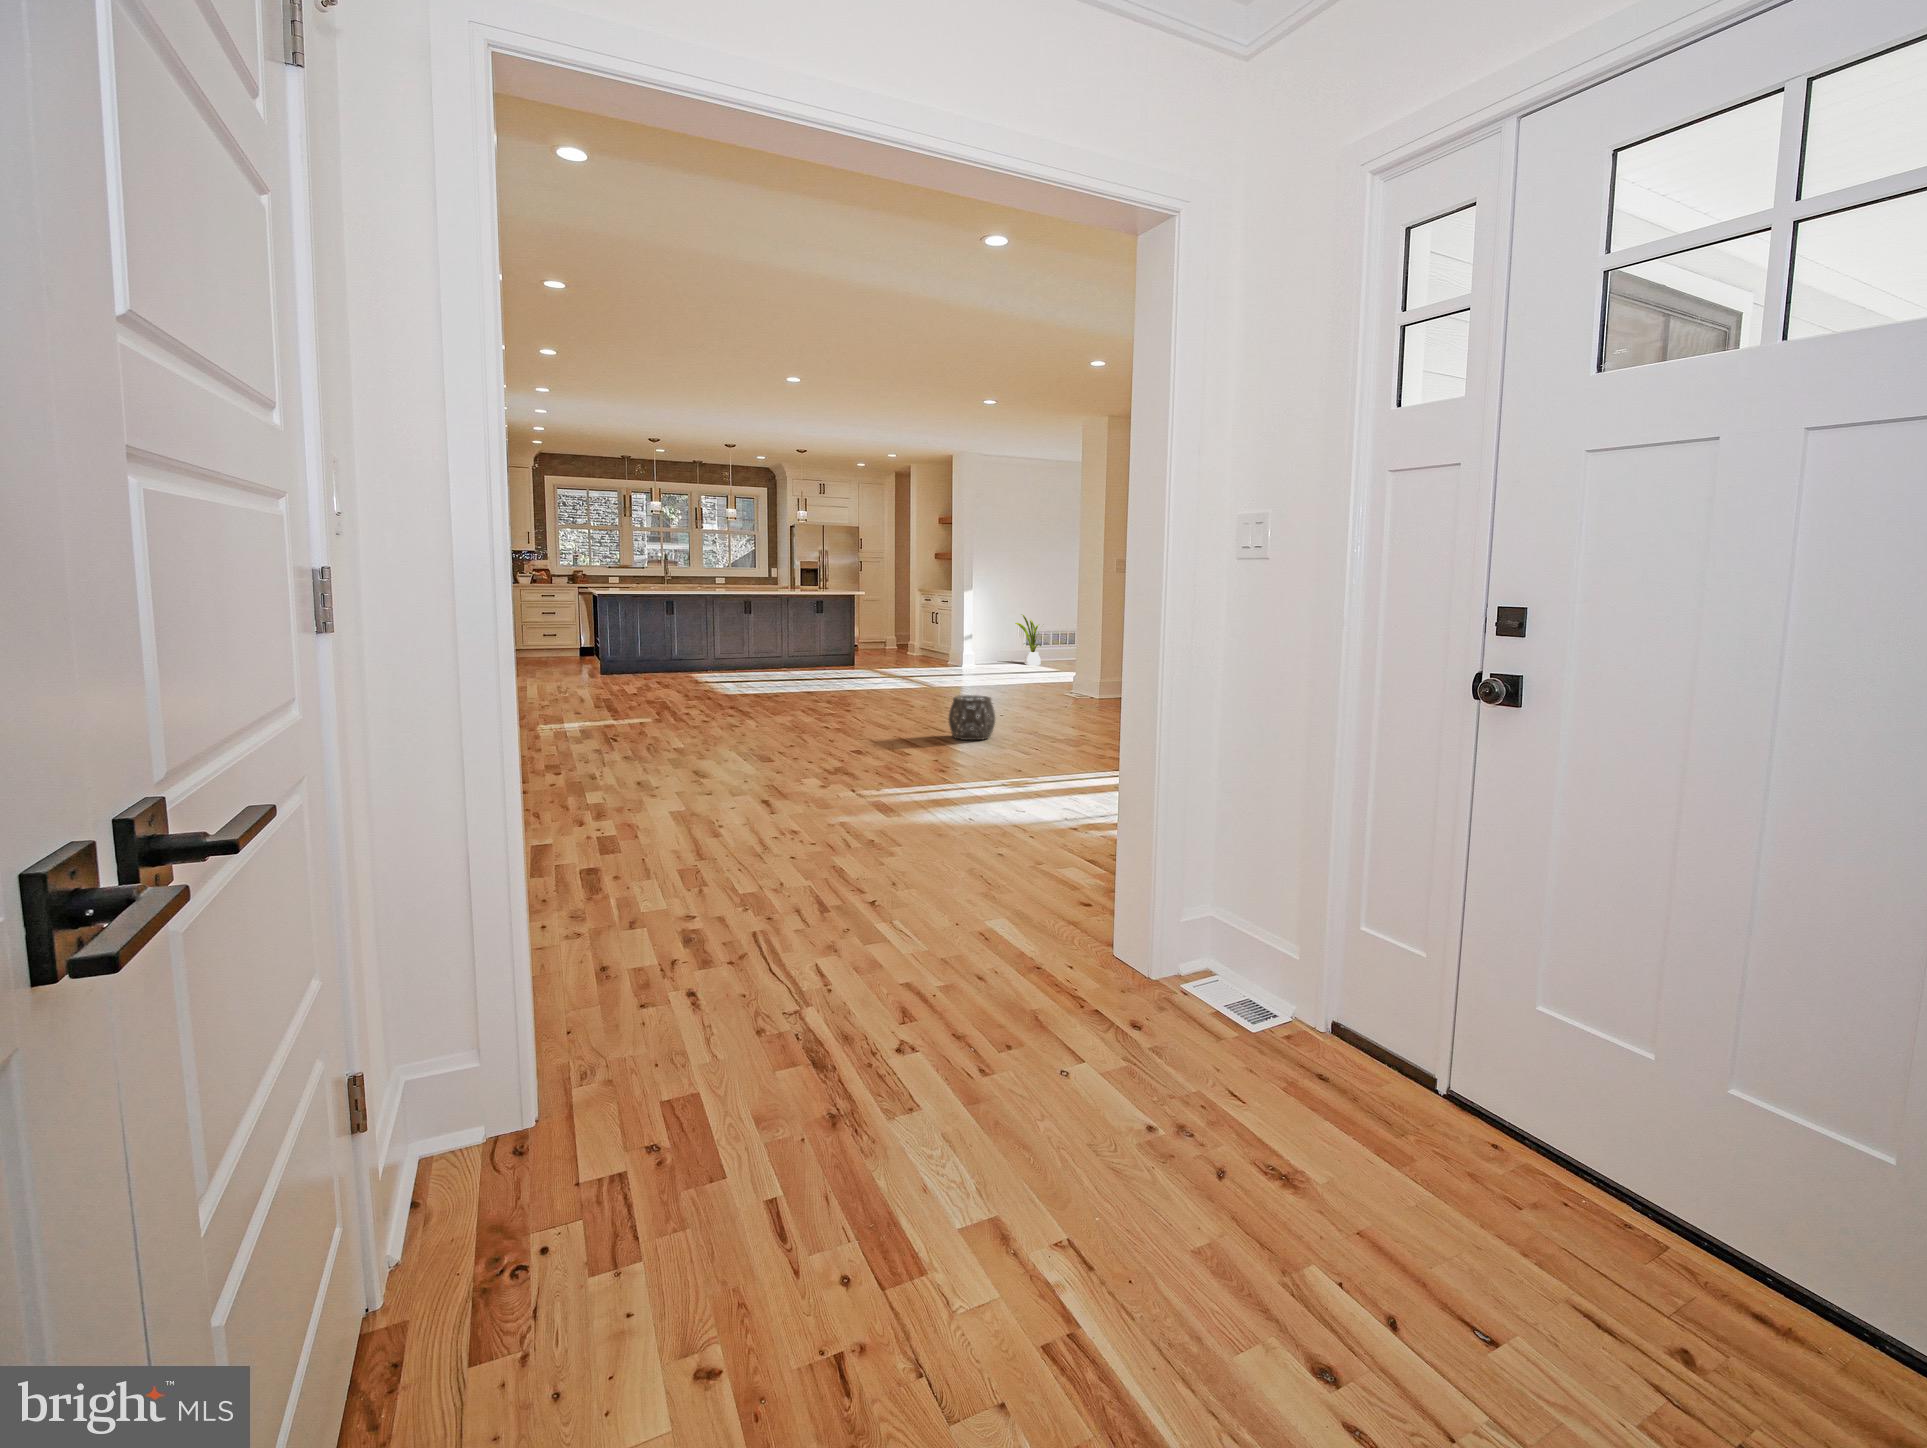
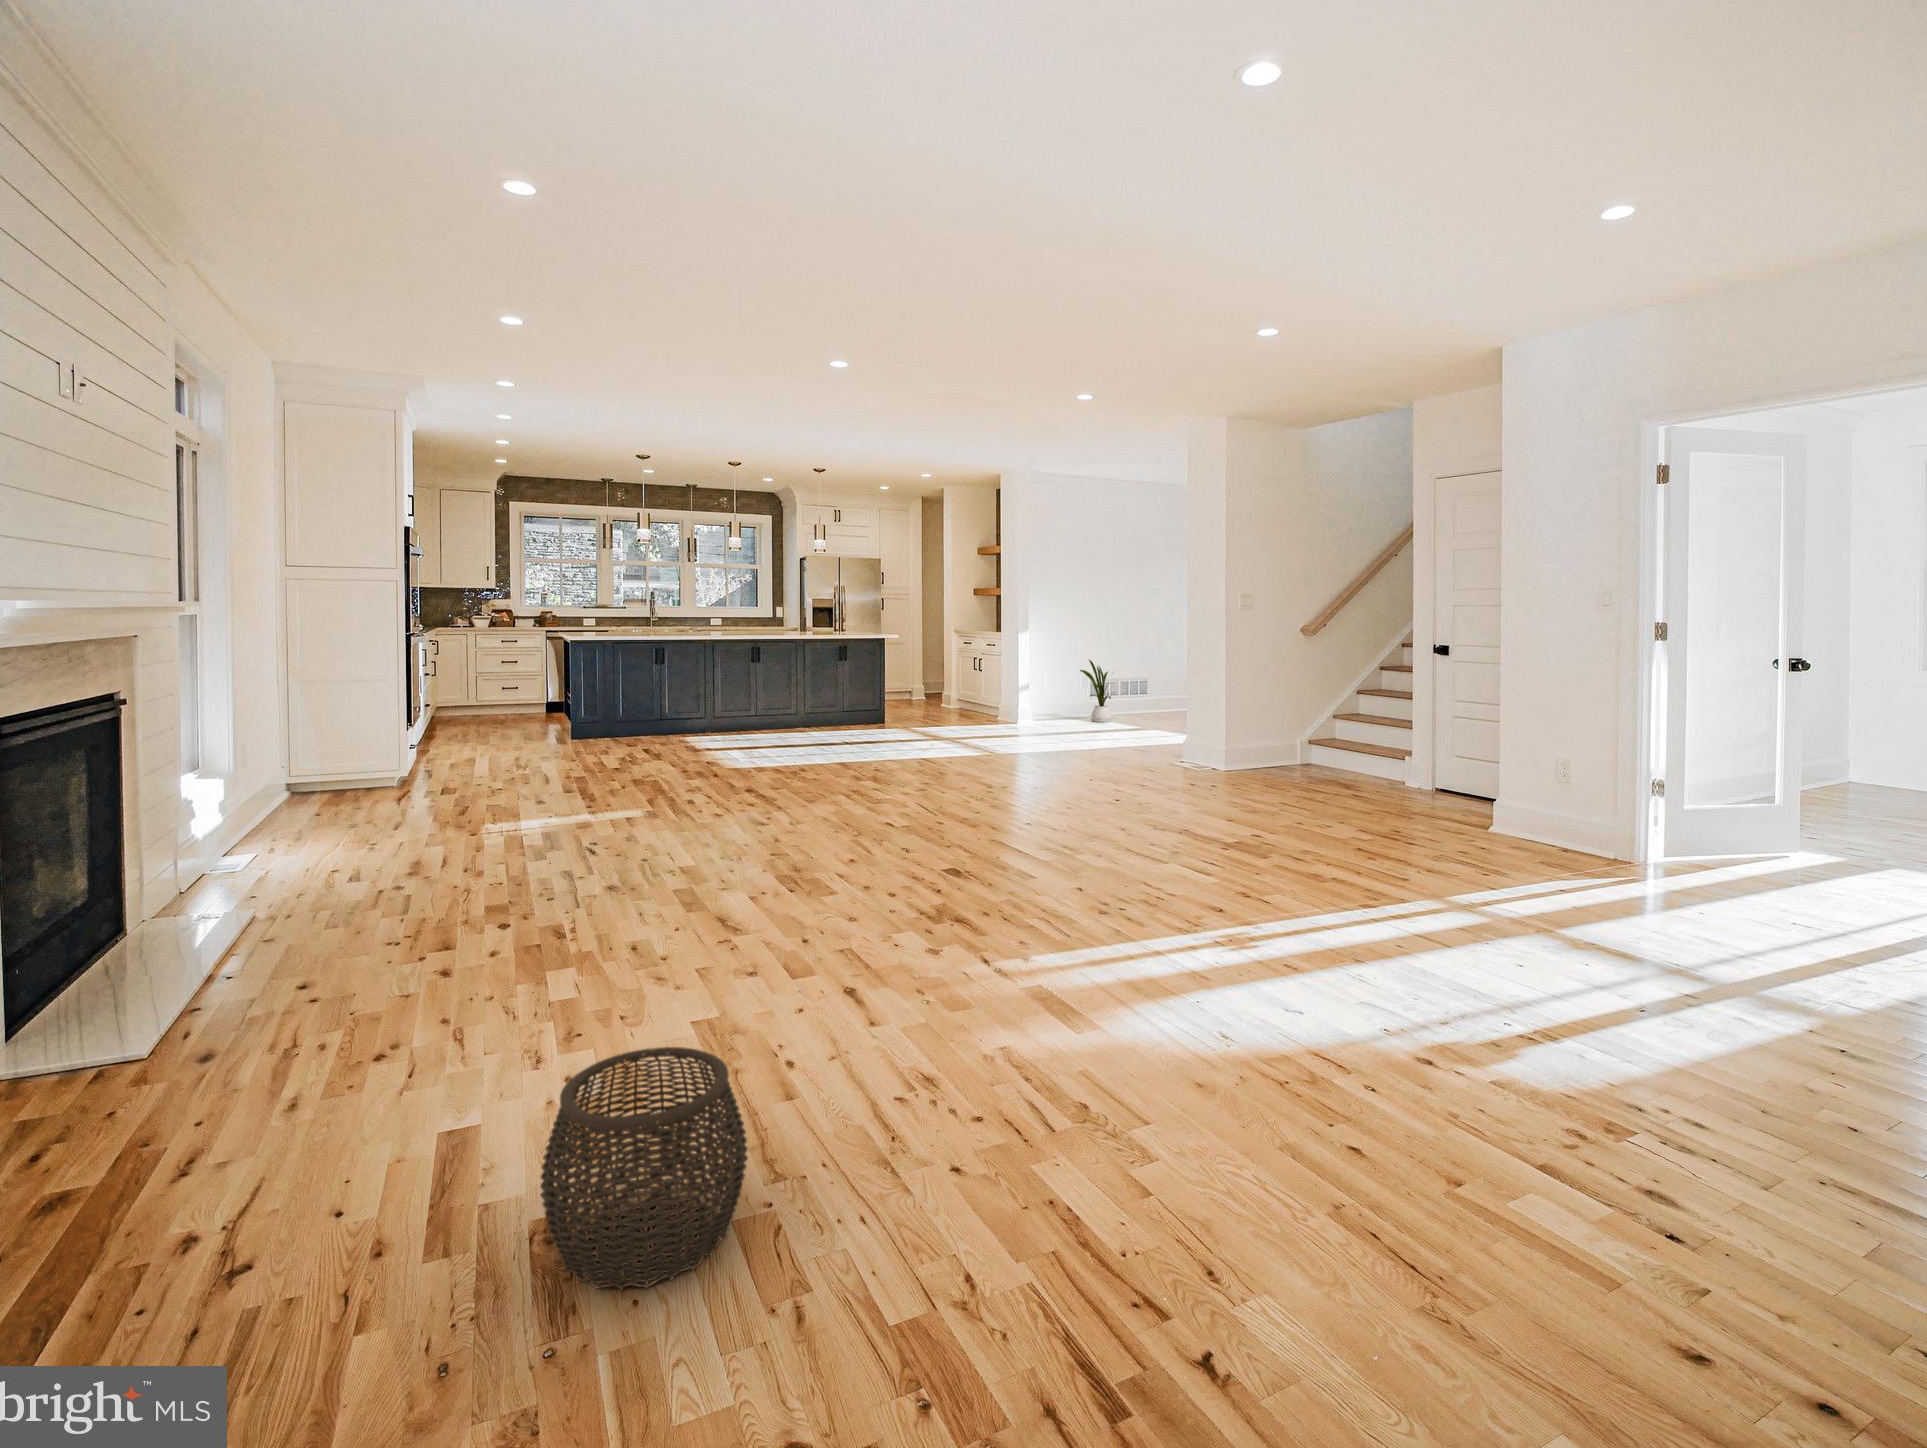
woven basket: present [949,695,995,740] -> present [540,1047,748,1290]

